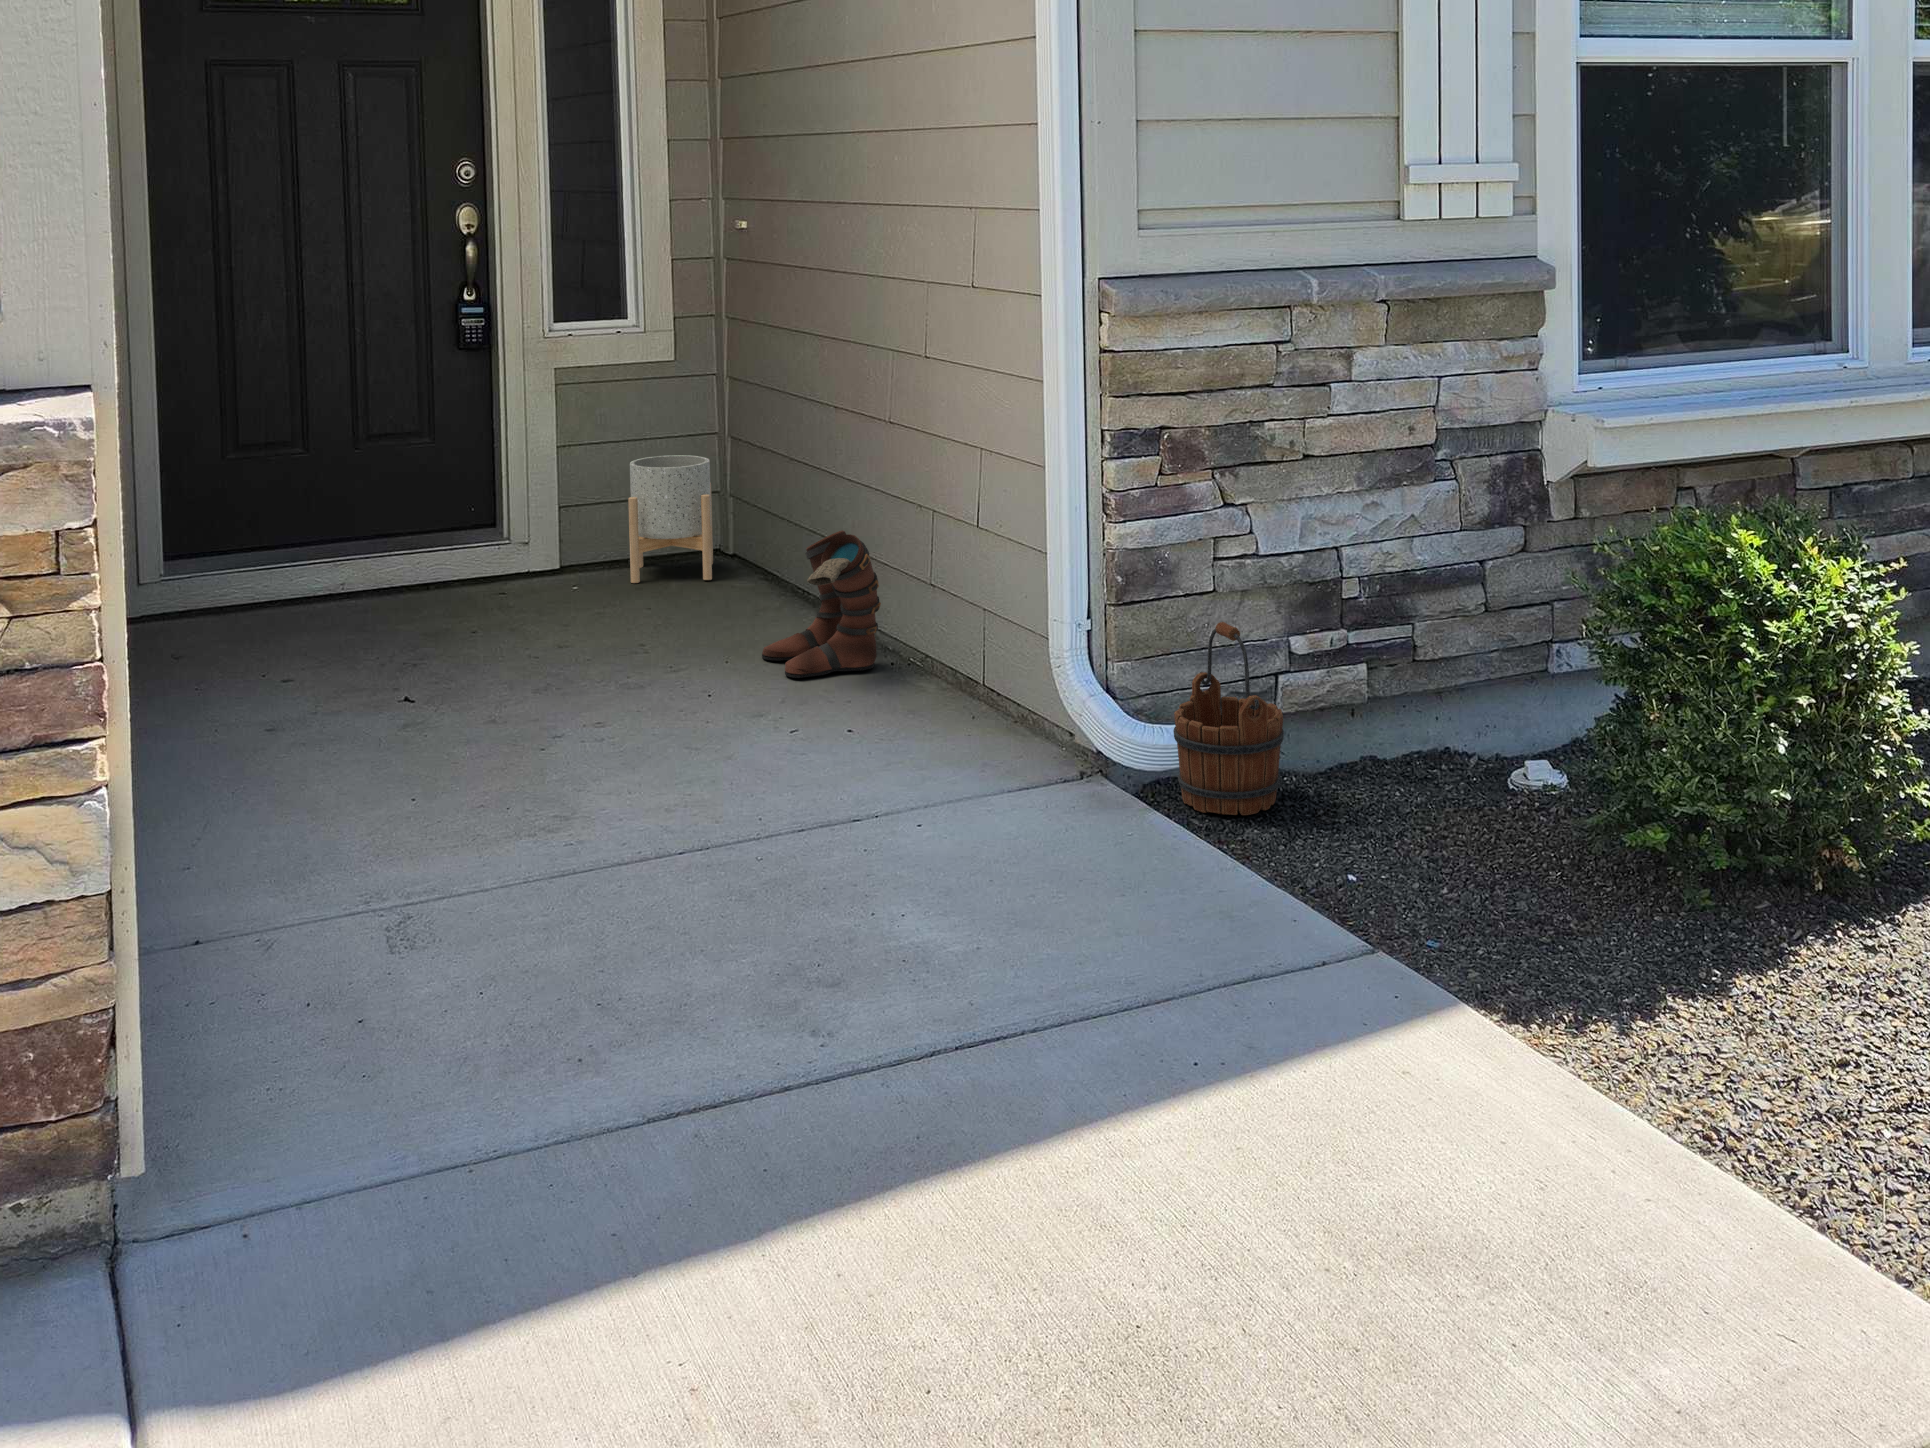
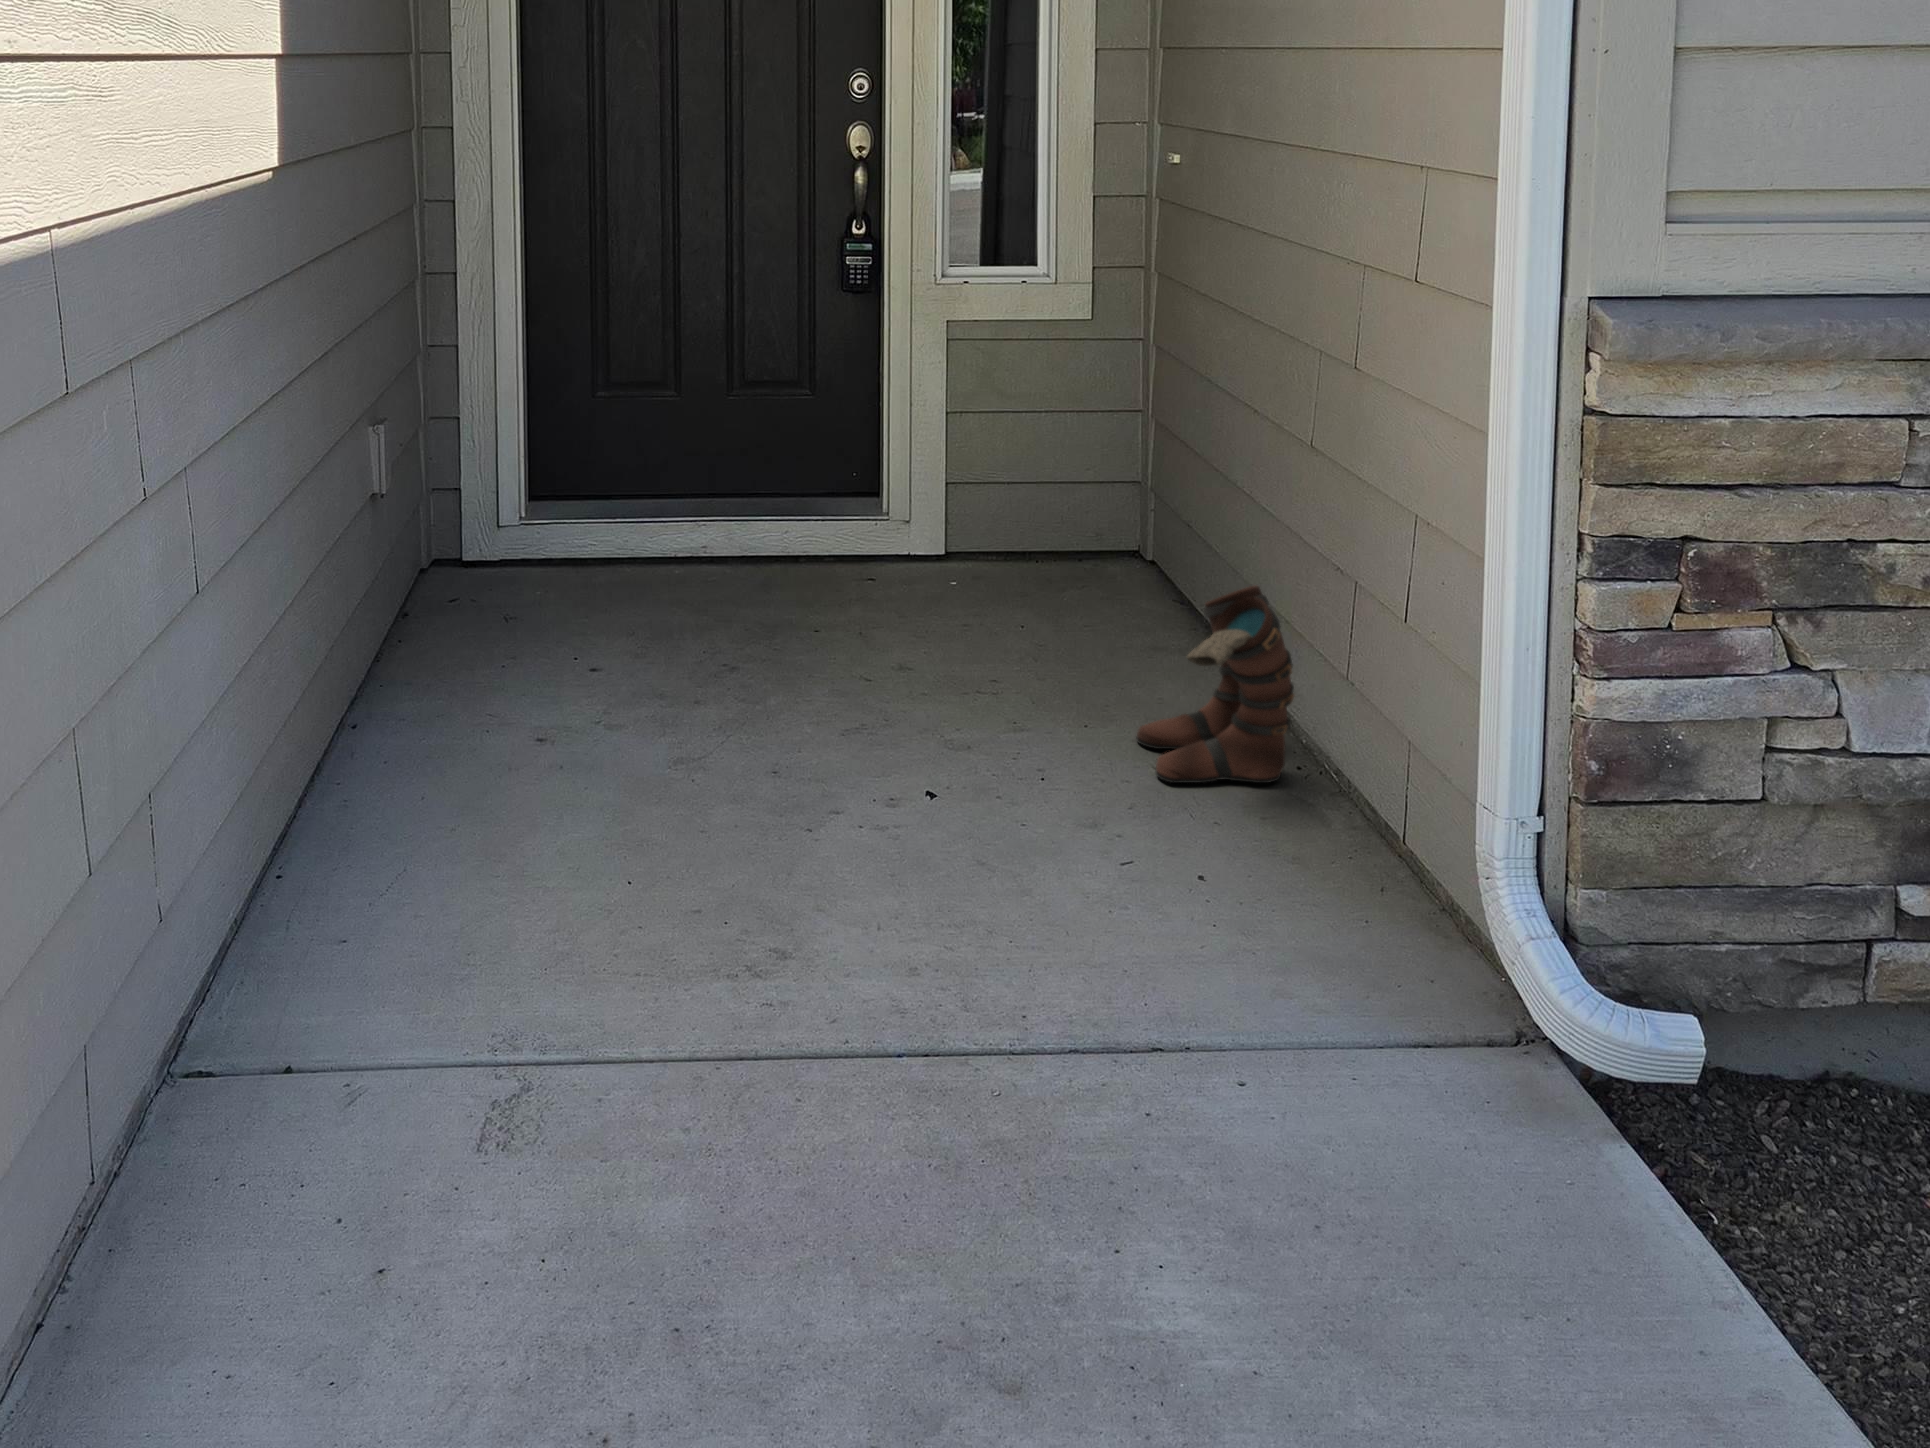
planter: present [628,455,713,583] -> none [1021,439,1135,604]
wooden bucket: present [1173,622,1284,815] -> none [1671,862,1865,1183]

